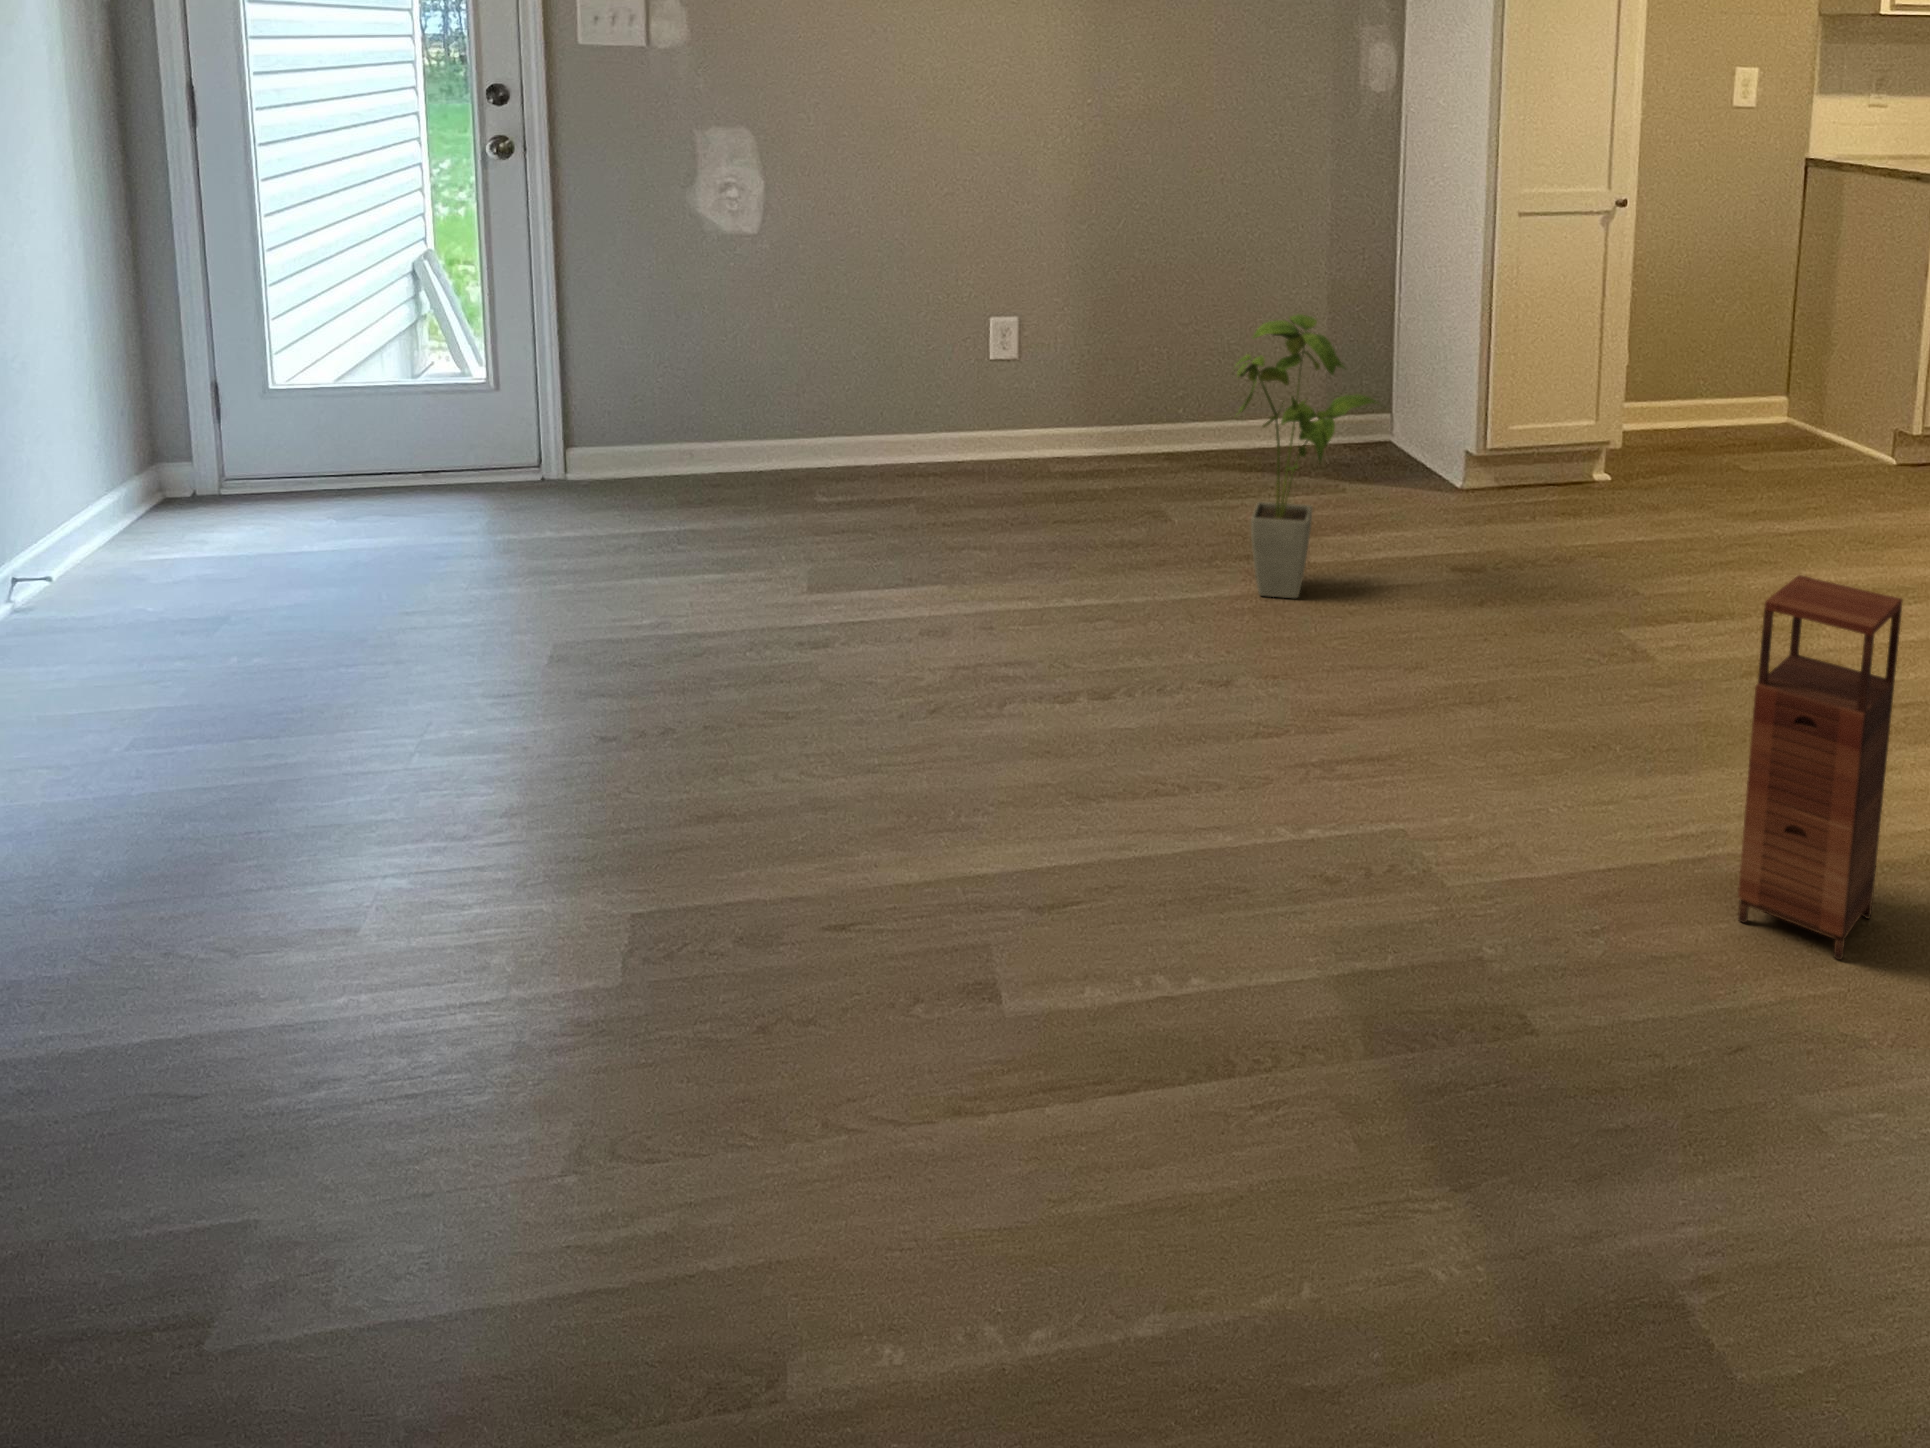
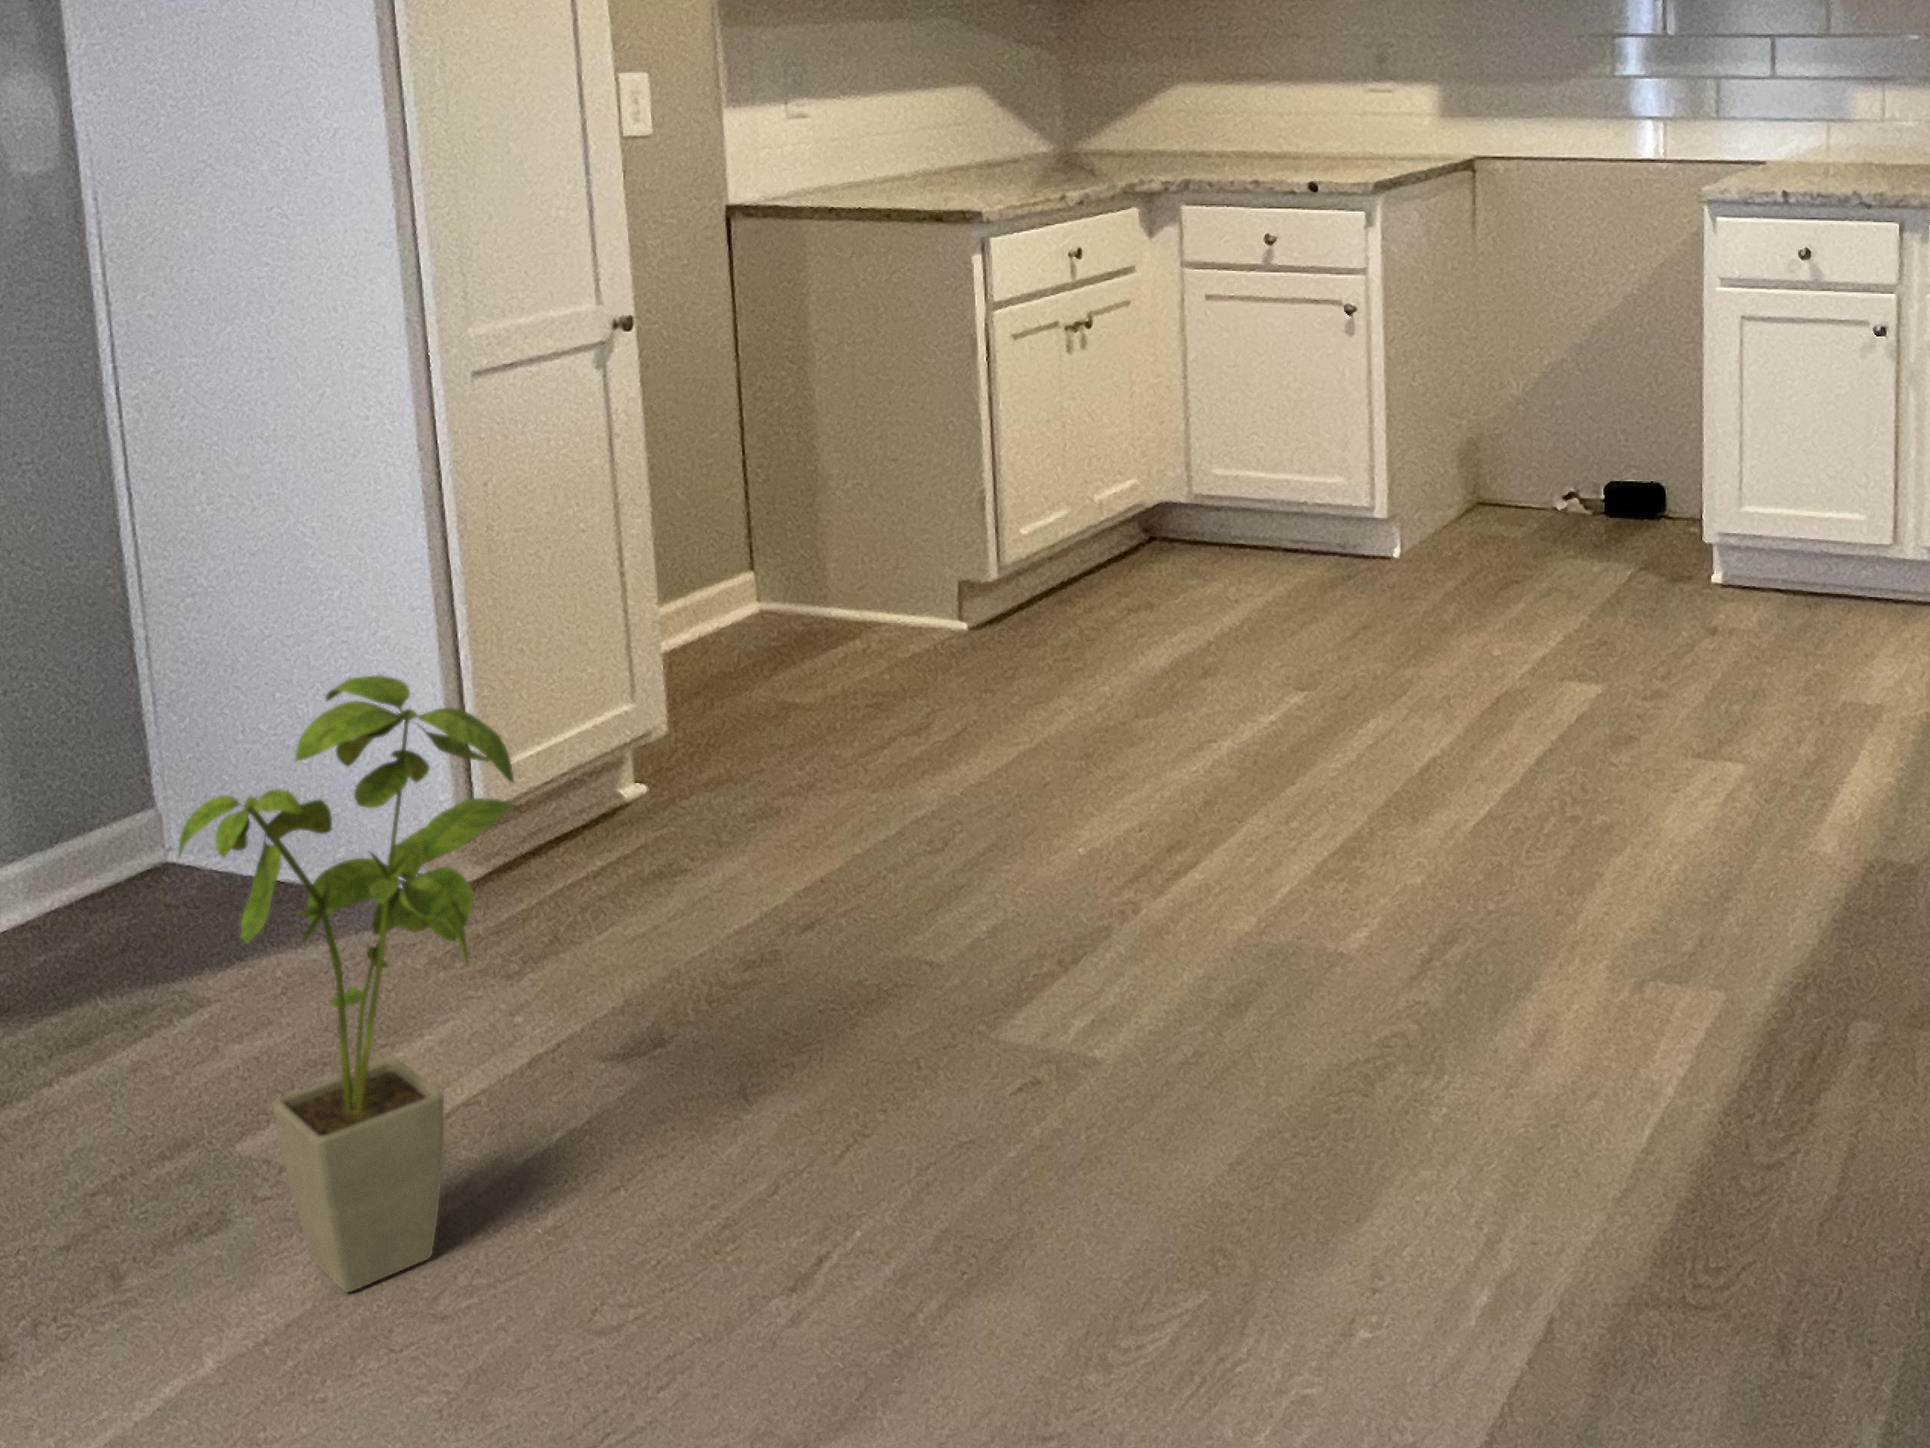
storage cabinet: present [1738,575,1902,960] -> none [1614,833,1803,1371]

